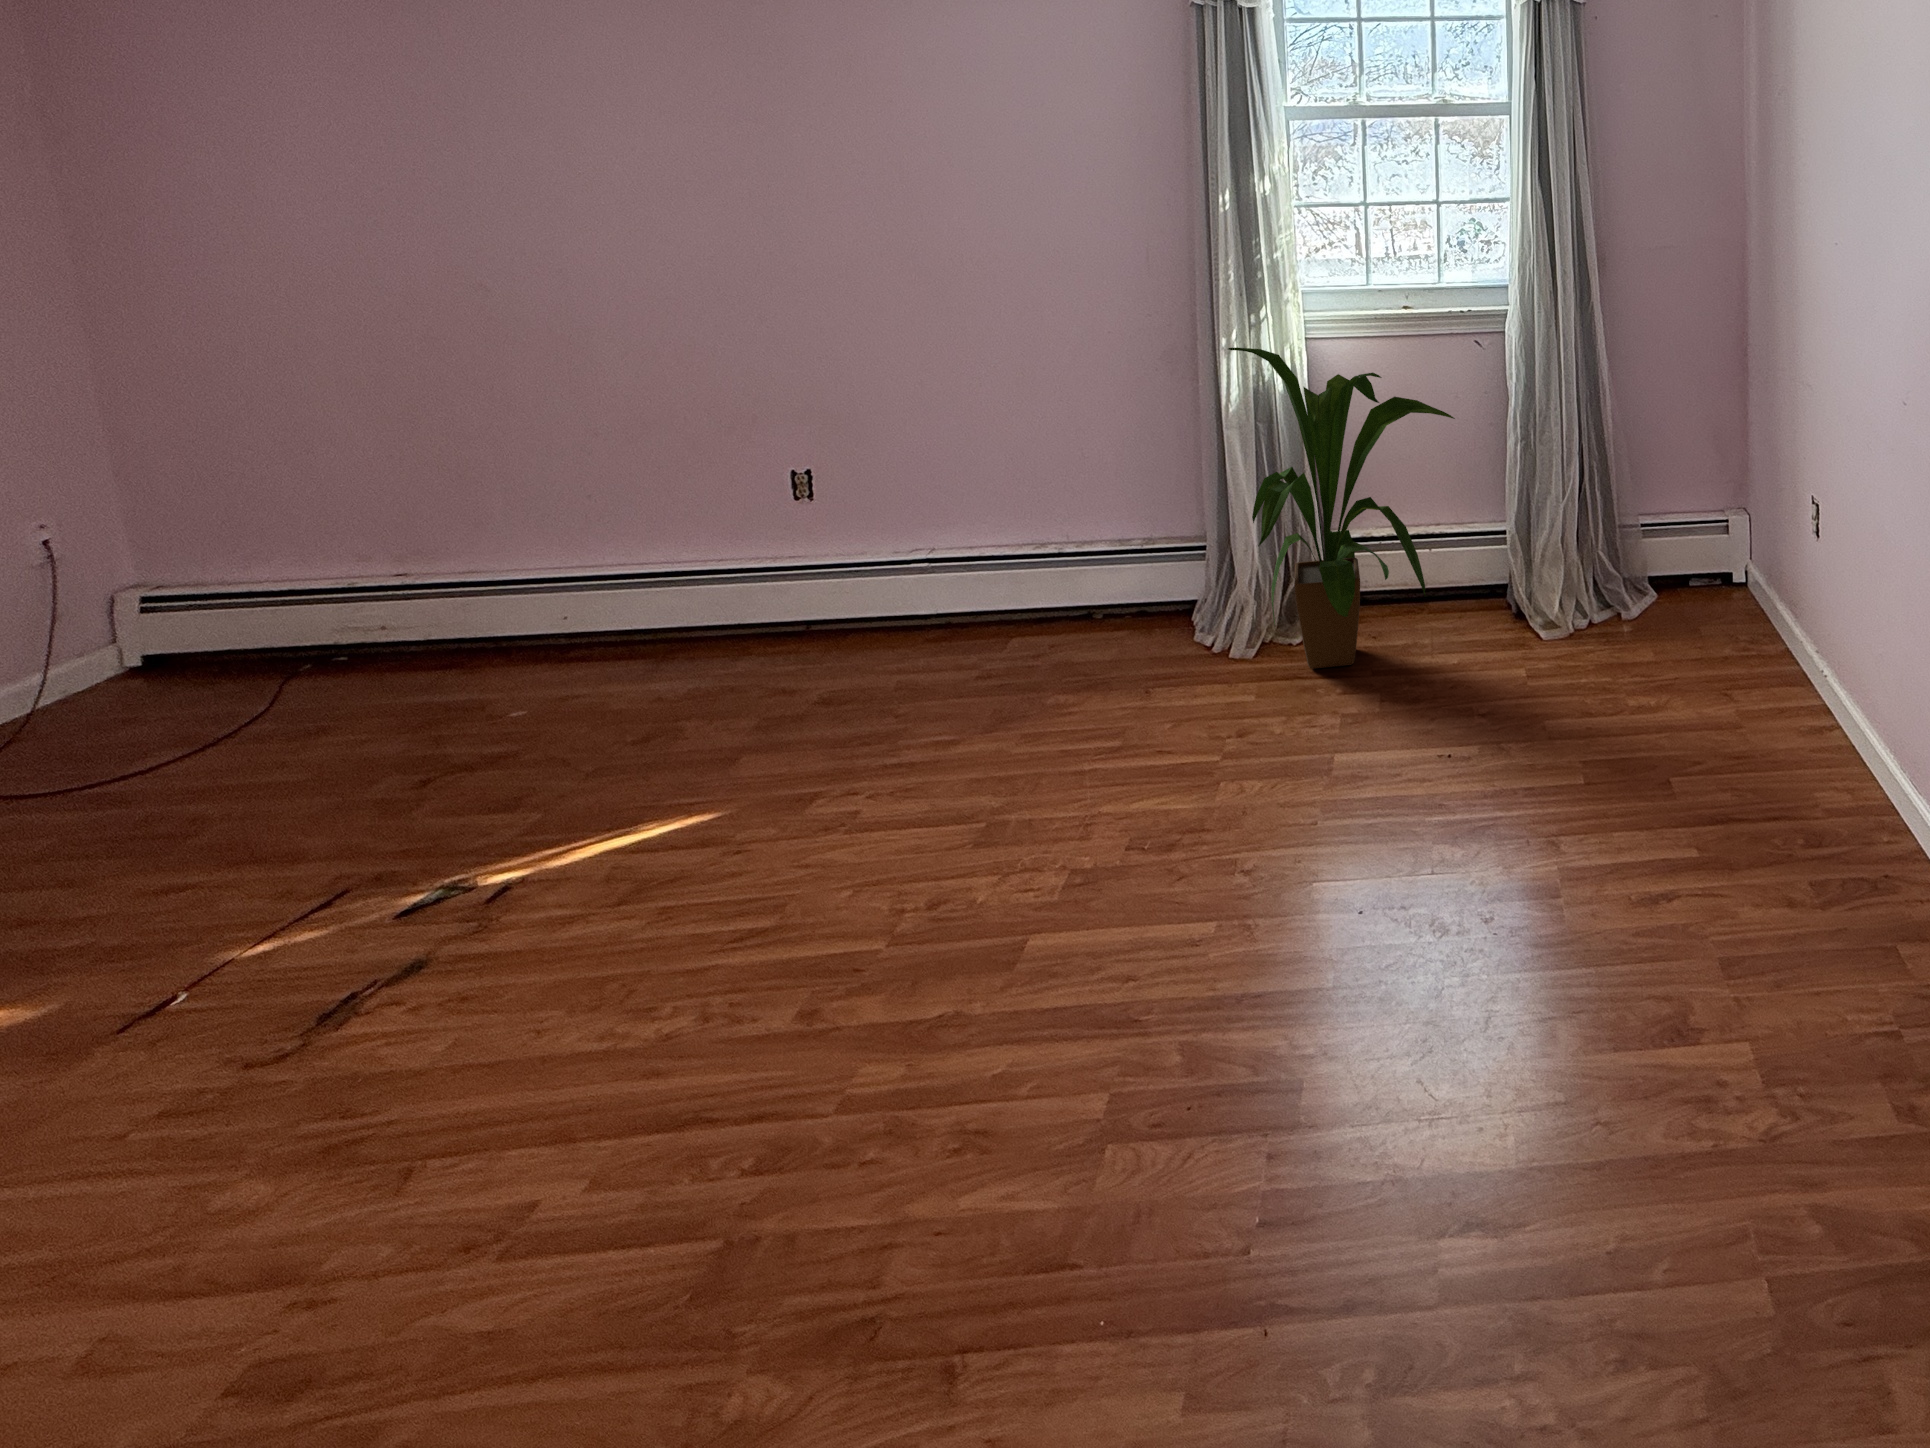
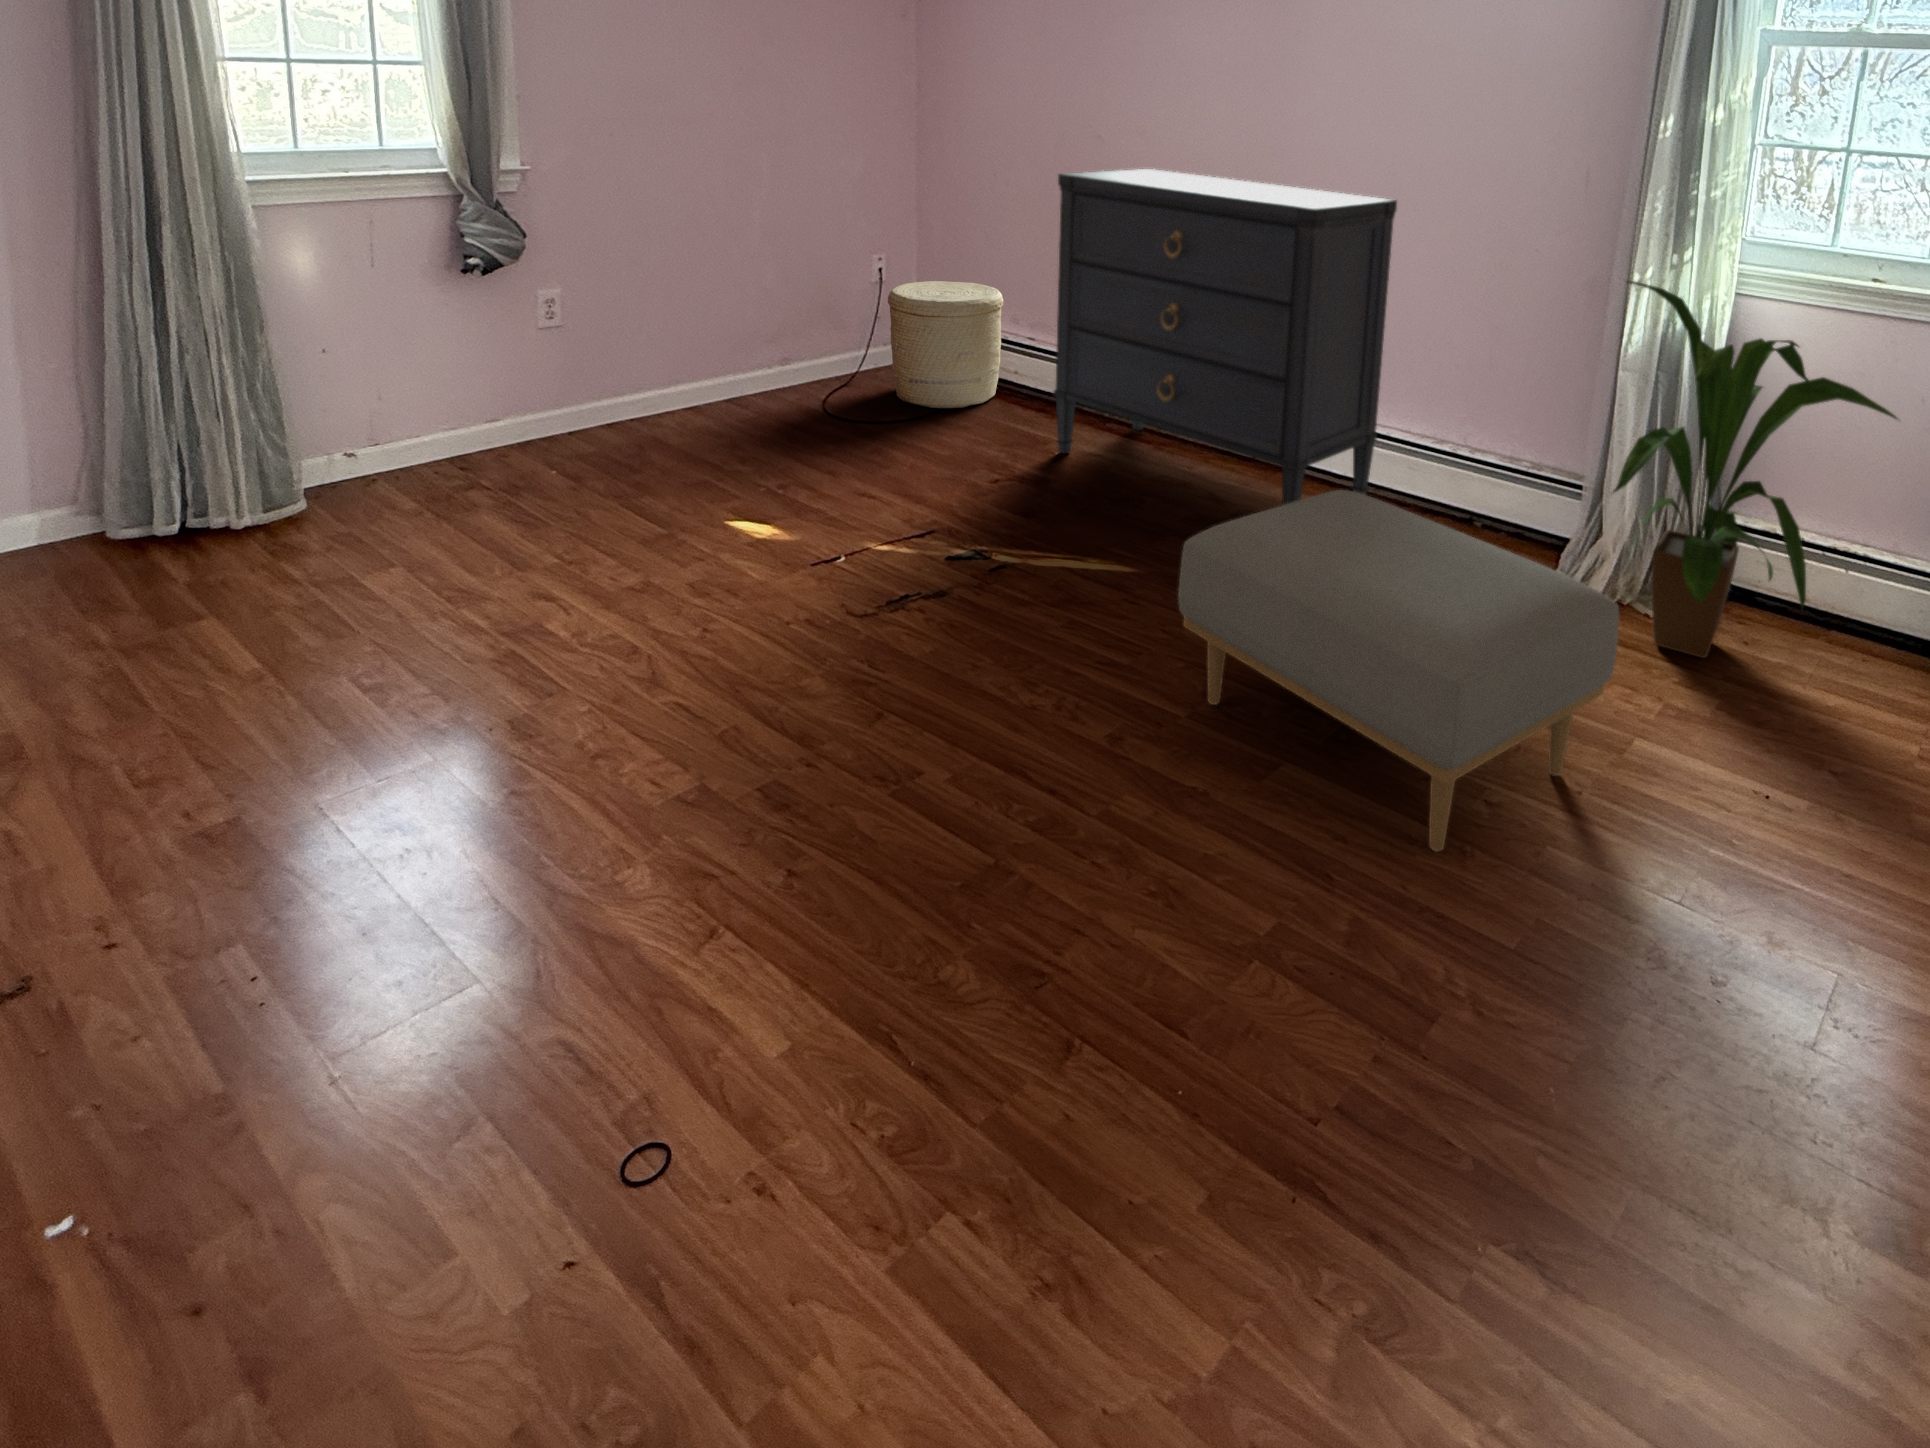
dresser: none [442,304,975,712] -> present [1053,169,1397,505]
woven basket: none [89,519,349,730] -> present [888,281,1003,408]
ottoman: none [839,625,1313,939] -> present [1178,490,1619,852]

